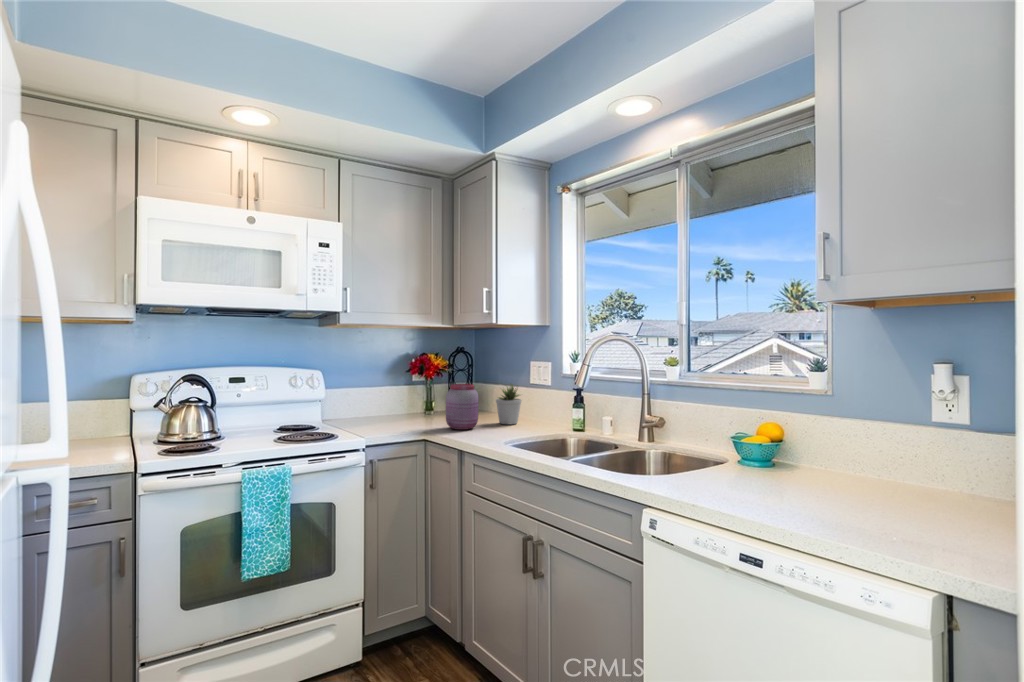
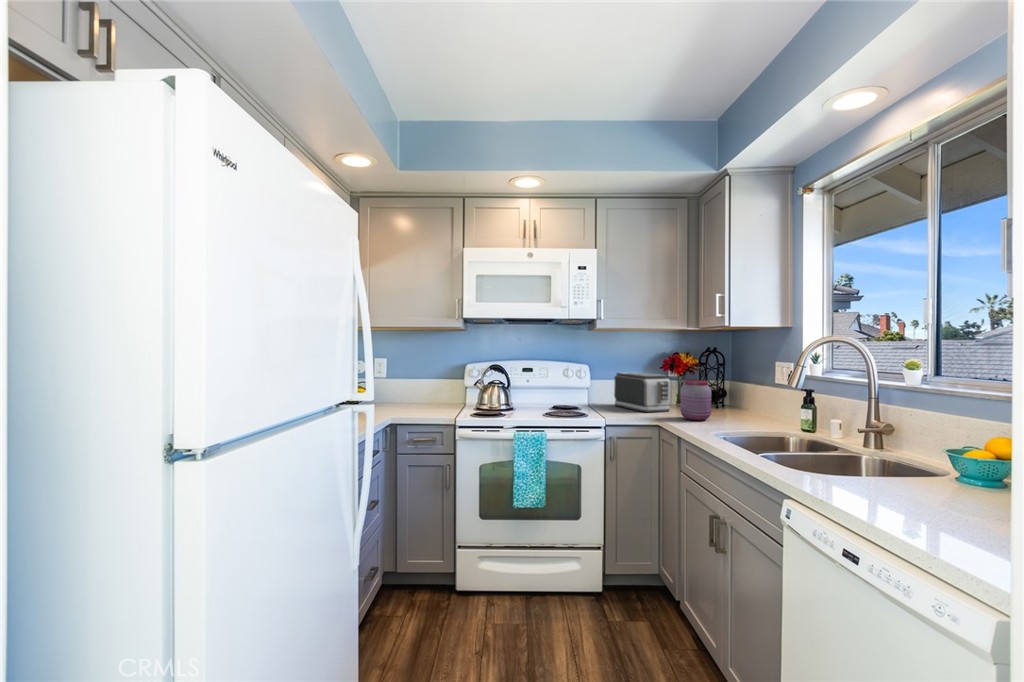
toaster: none [356,378,428,426] -> present [614,373,672,412]
potted plant: present [496,385,521,424] -> none [733,381,761,420]

